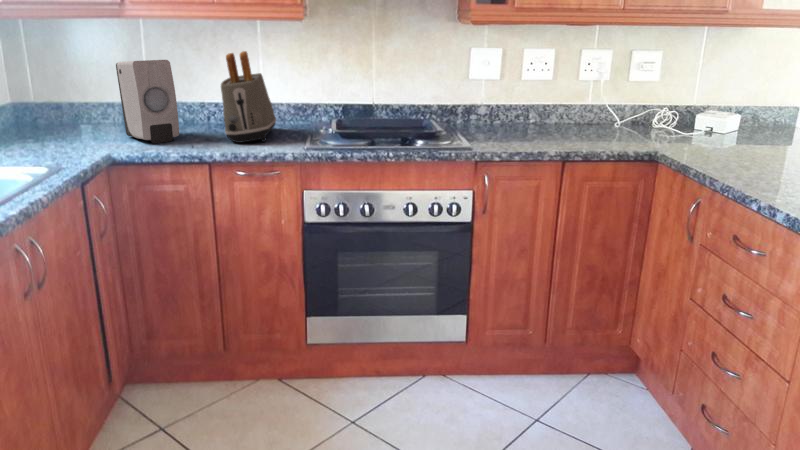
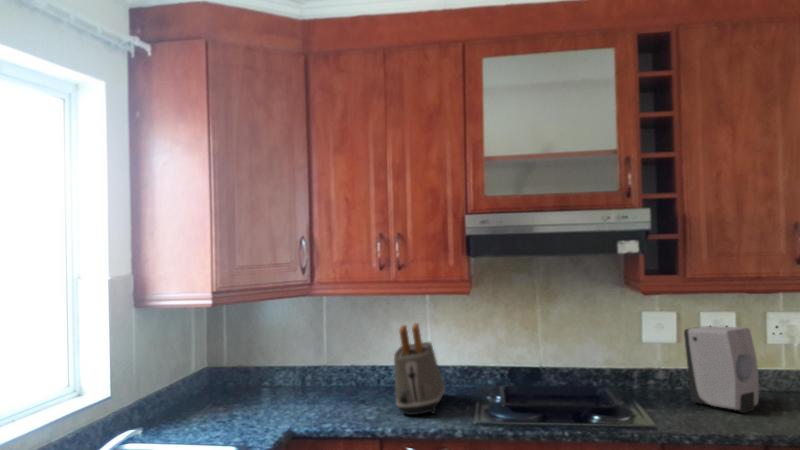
soap dispenser: present [116,60,179,143] -> present [684,326,759,413]

